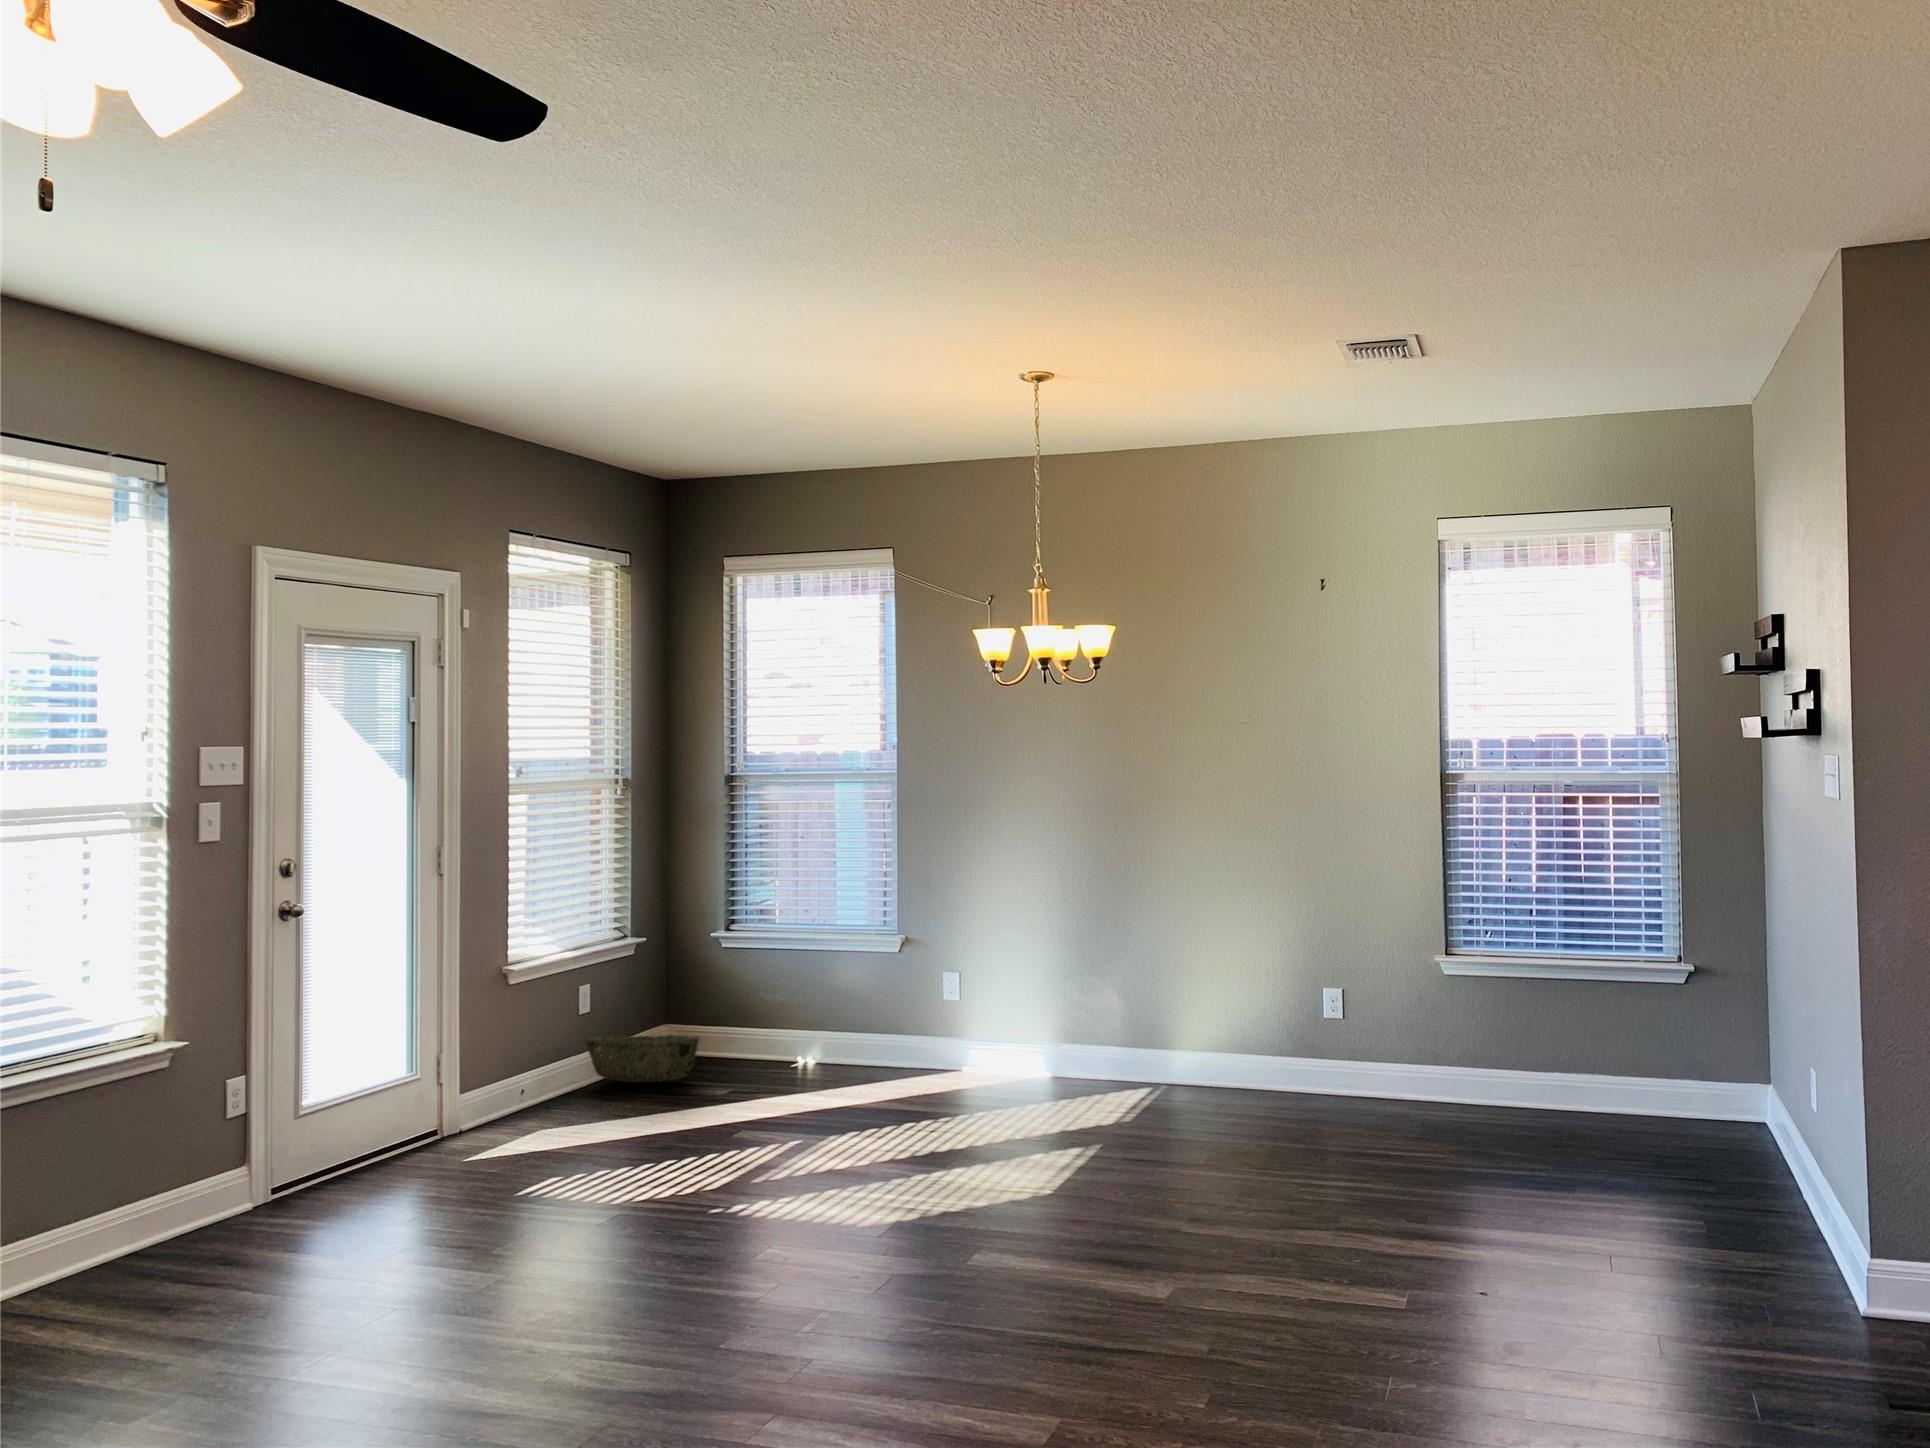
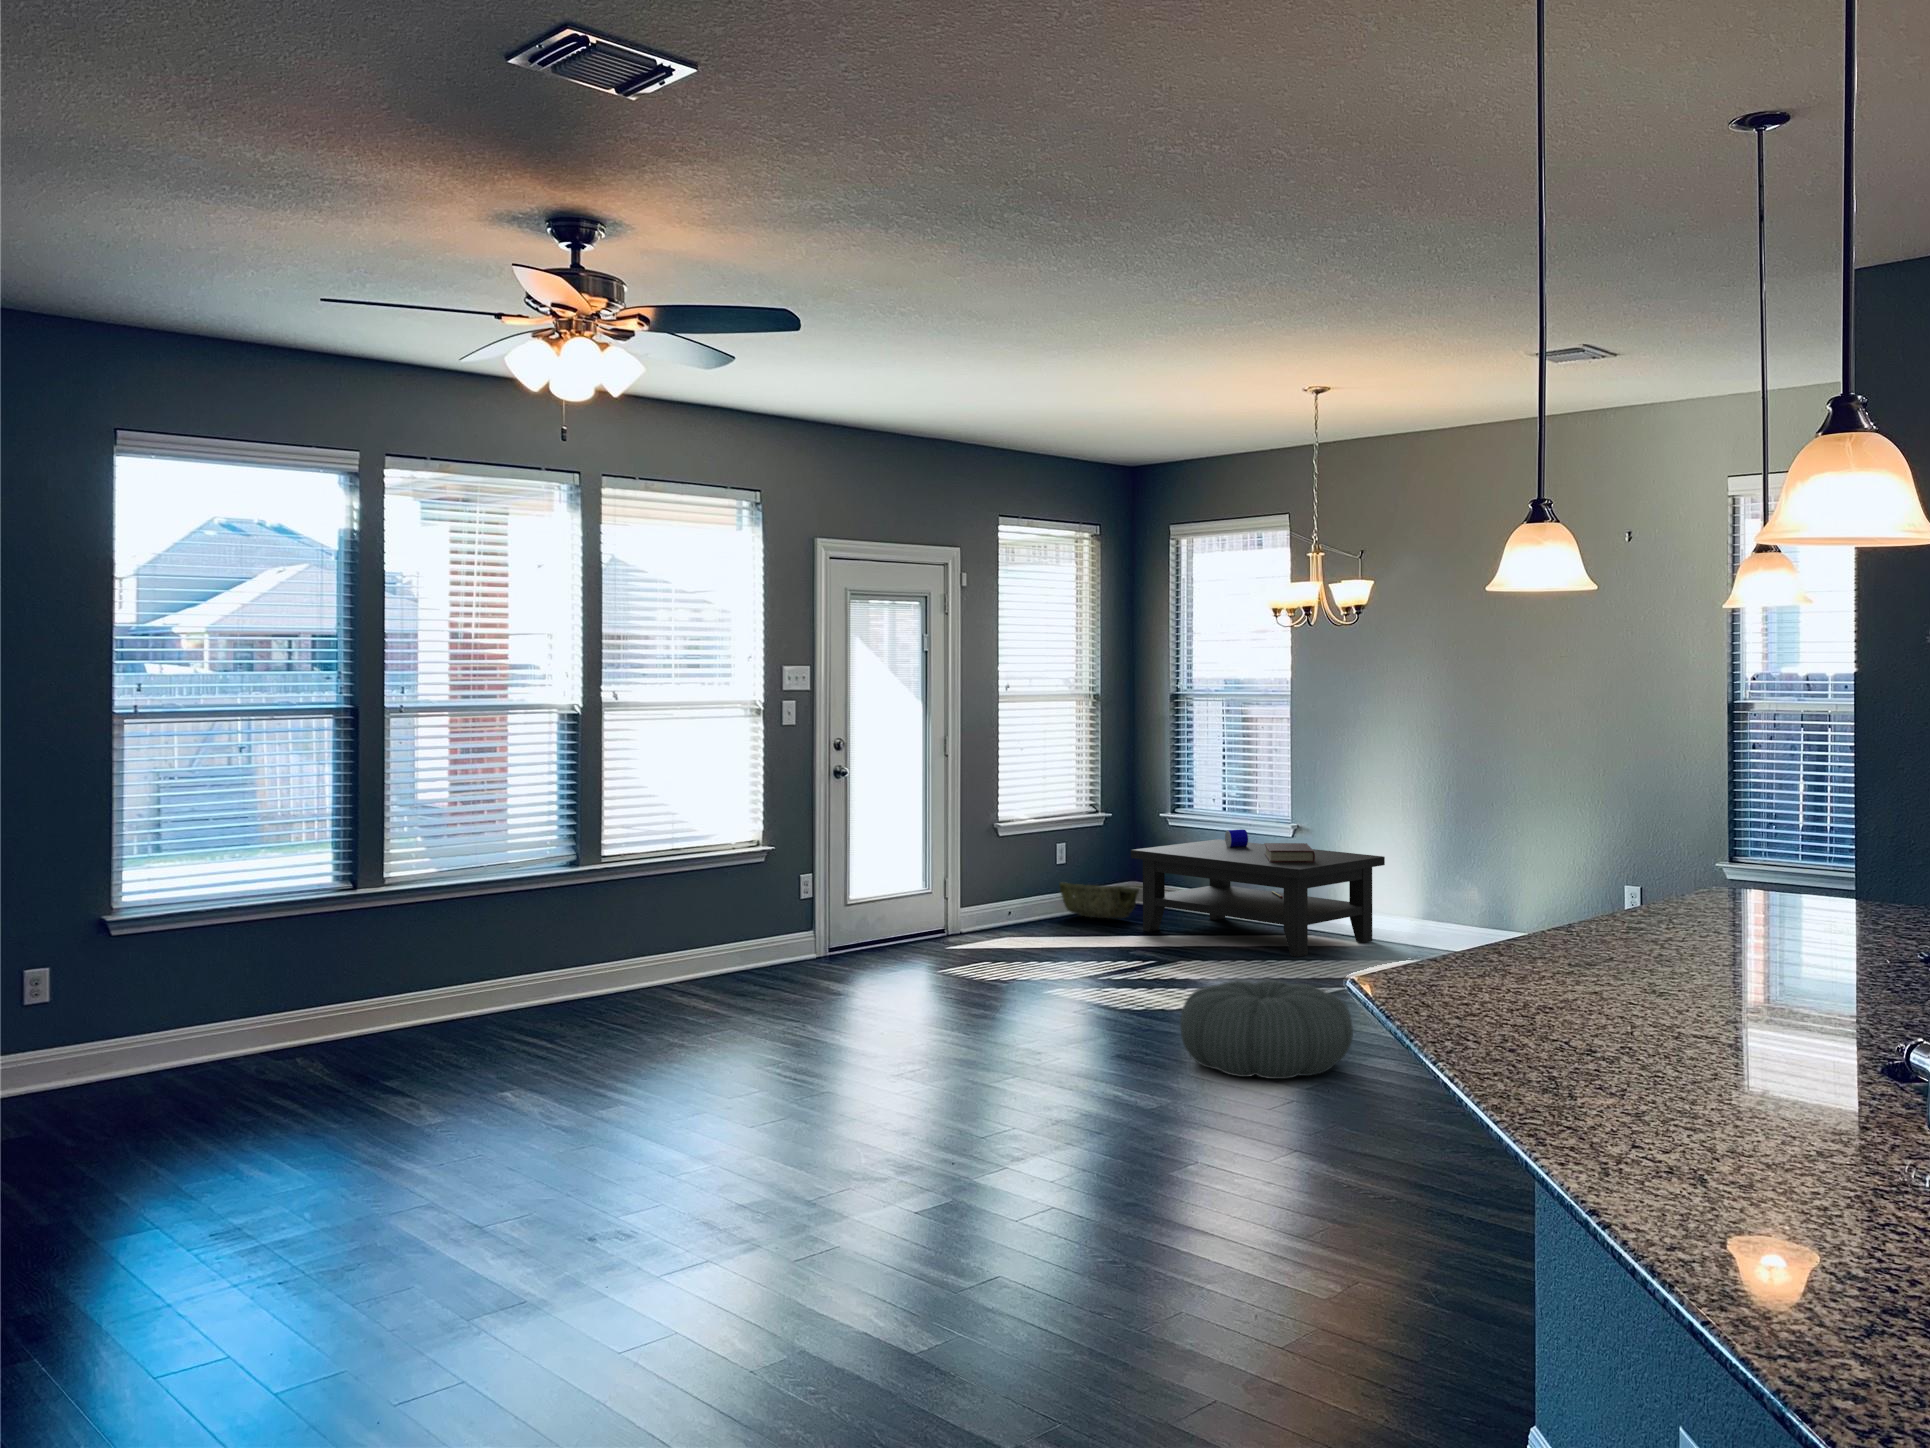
coffee table: none [703,948,1029,1116] -> present [1131,829,1385,957]
pouf: none [975,1187,1226,1354] -> present [1180,980,1353,1079]

